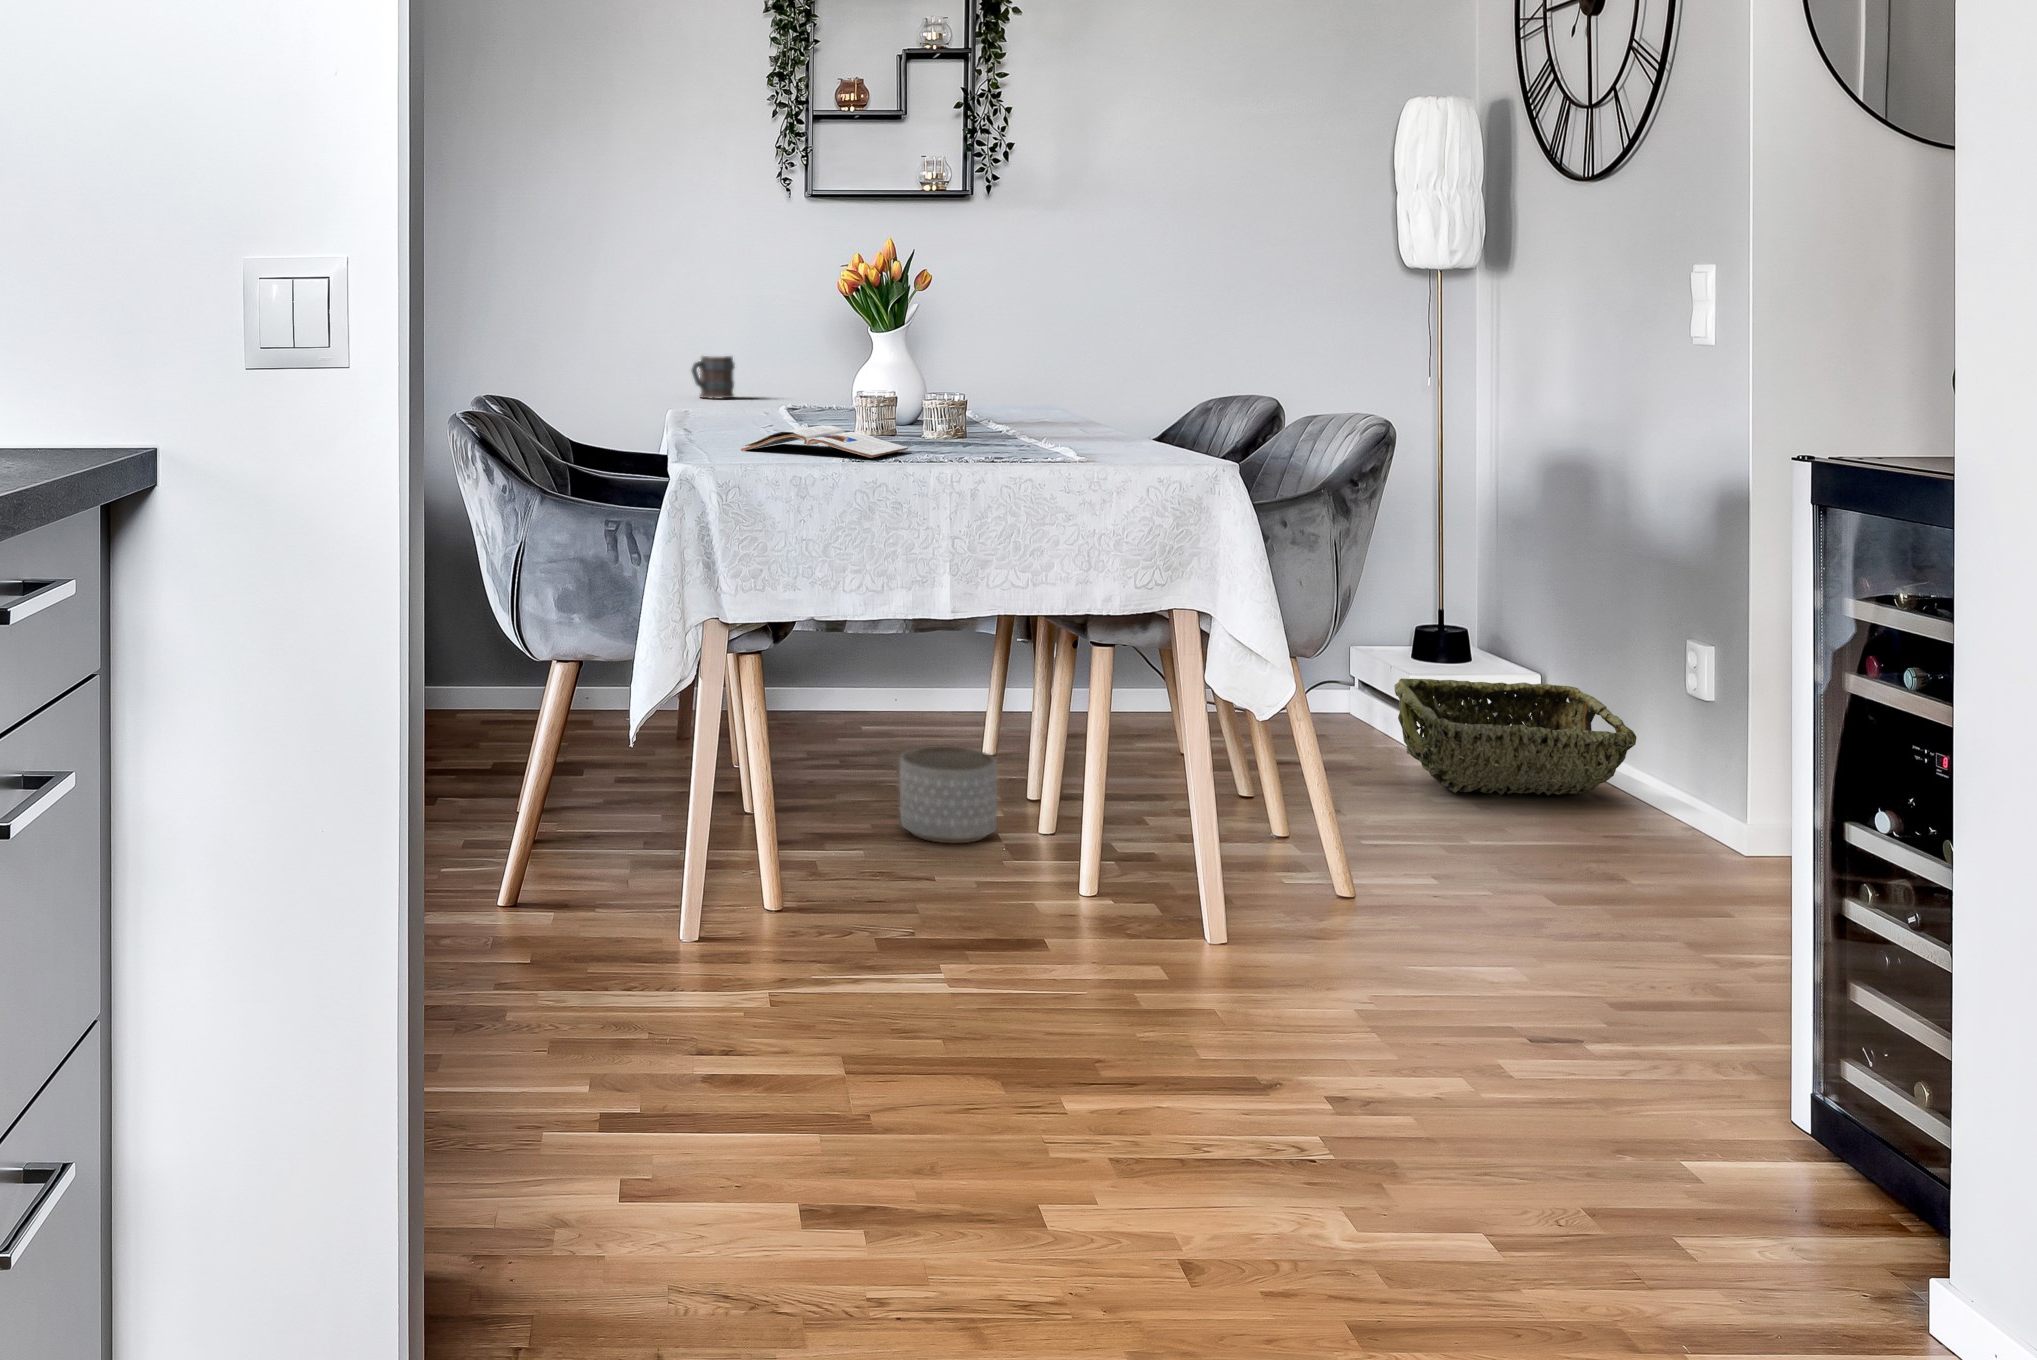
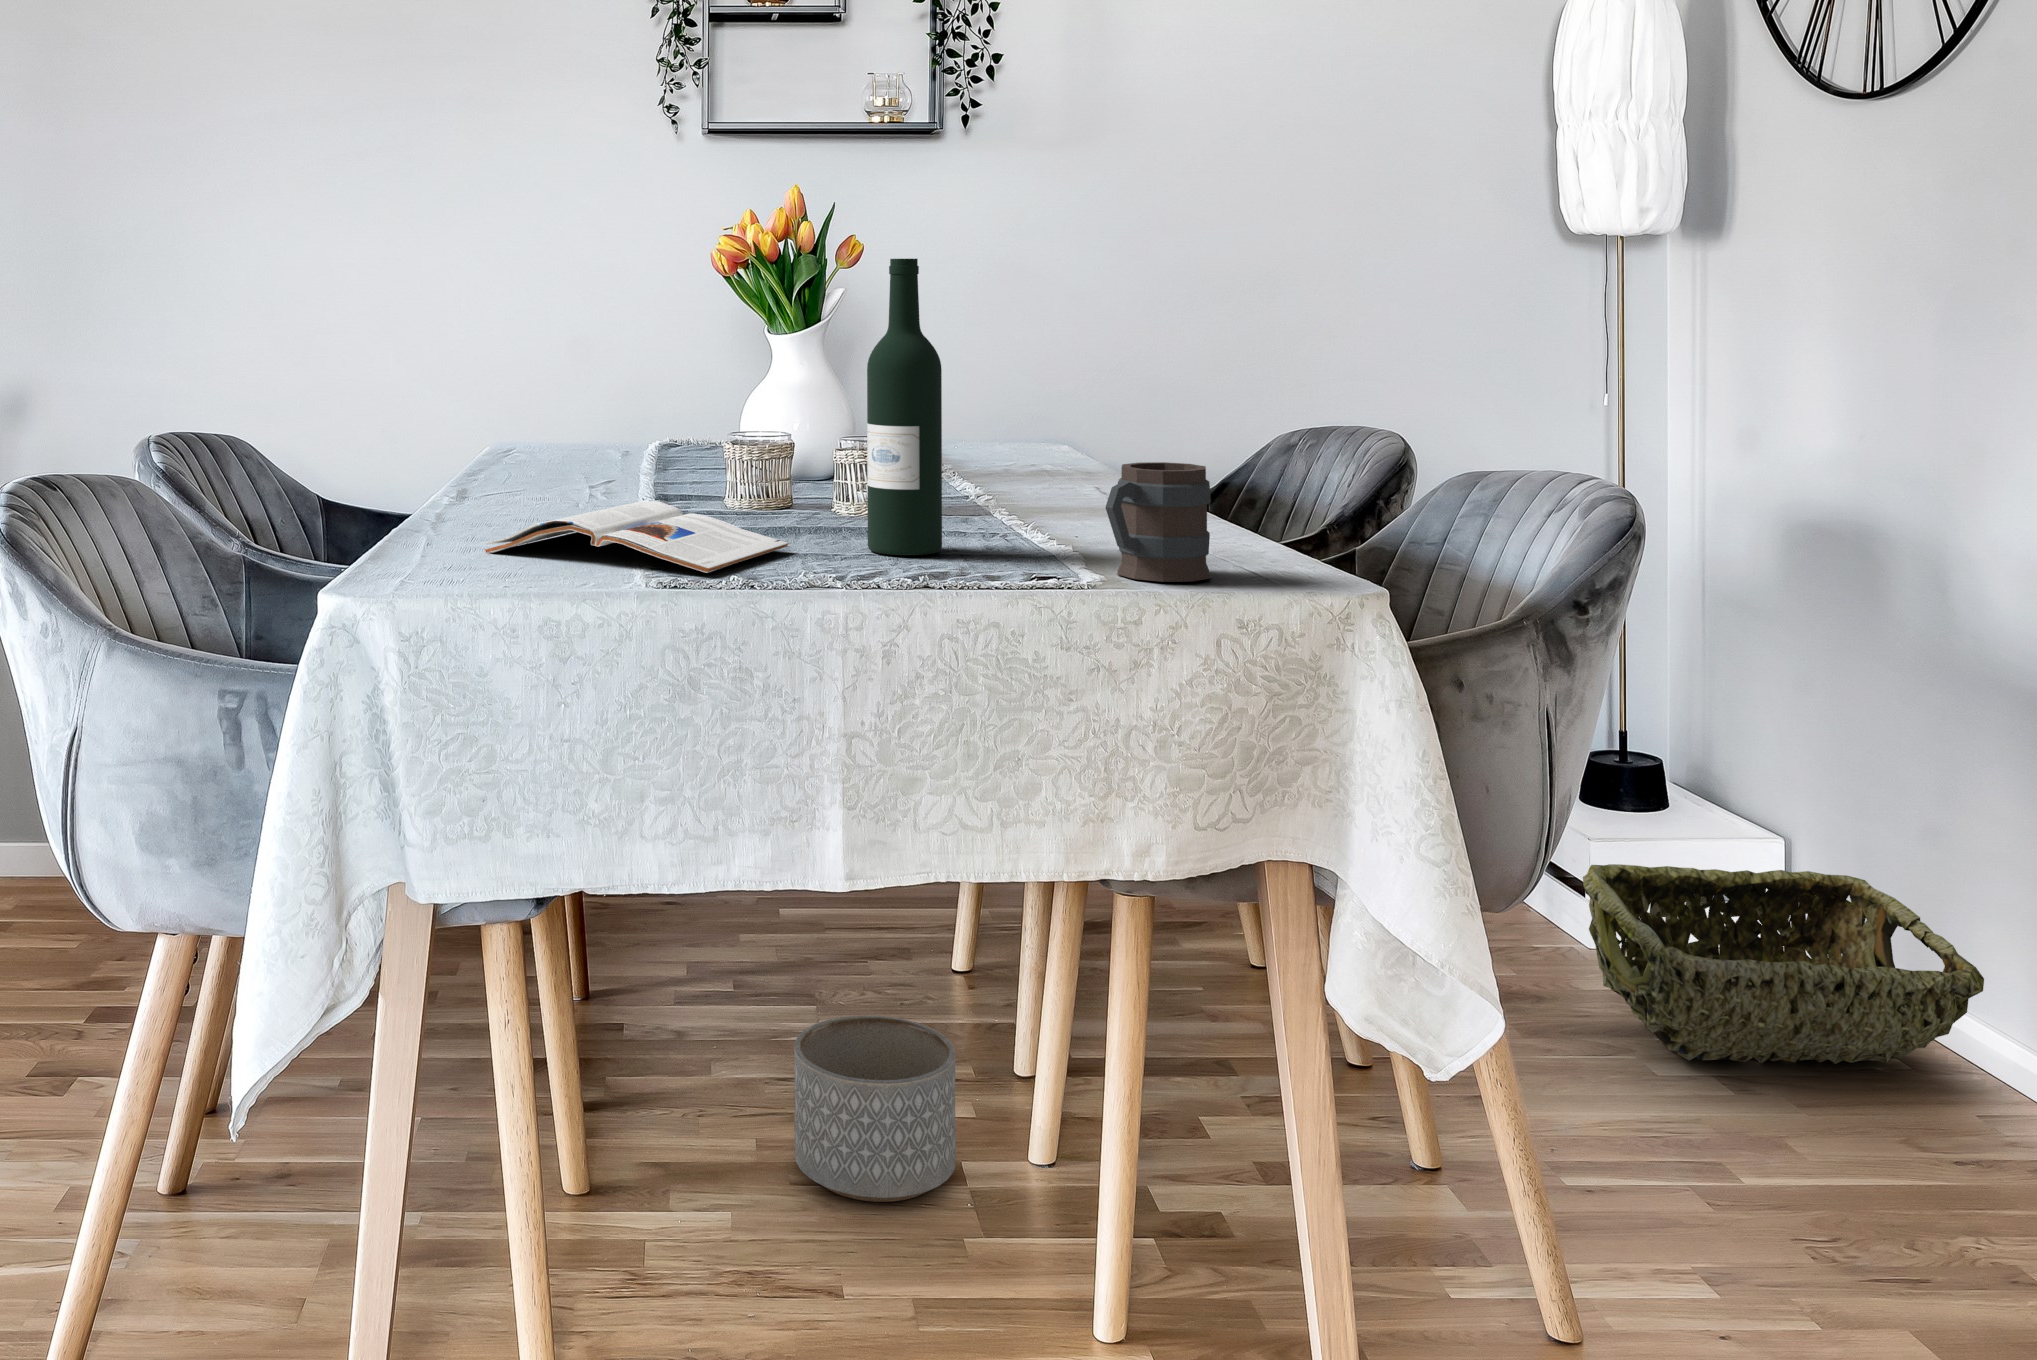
wine bottle: none [952,287,995,454] -> present [867,259,942,555]
mug: present [691,356,735,399] -> present [1105,462,1211,582]

